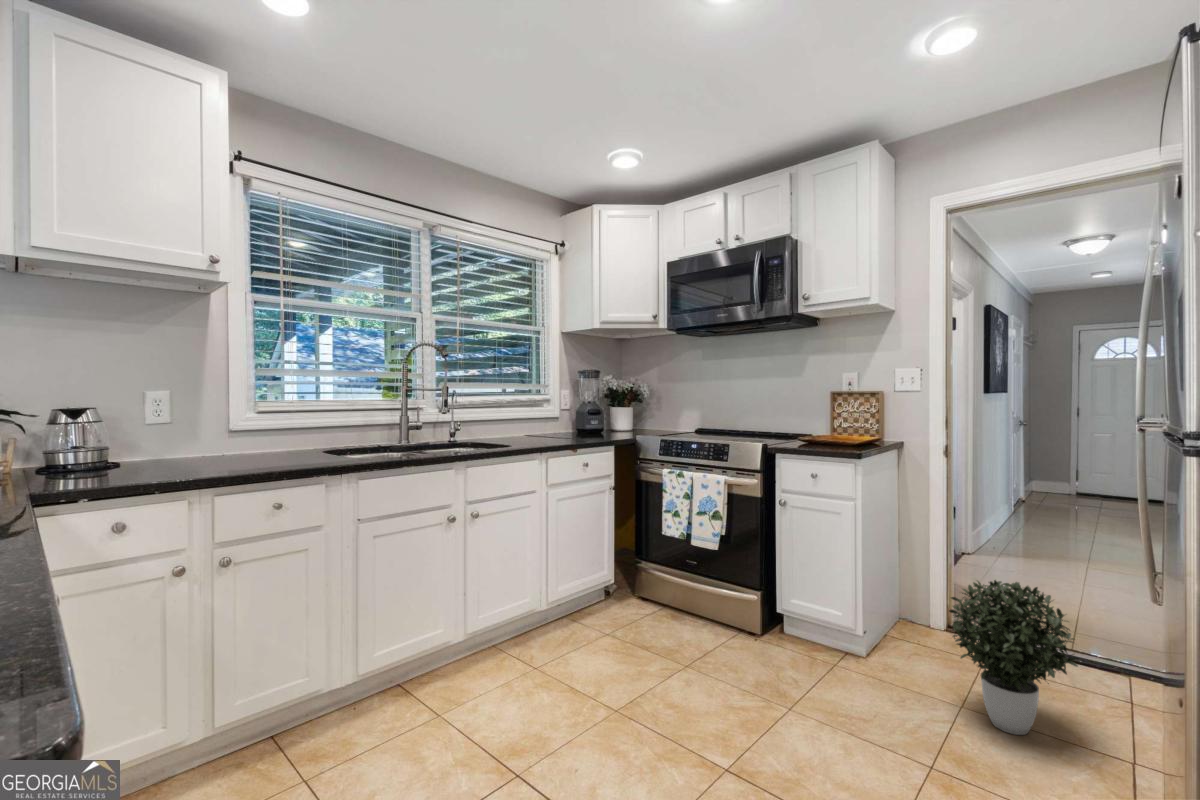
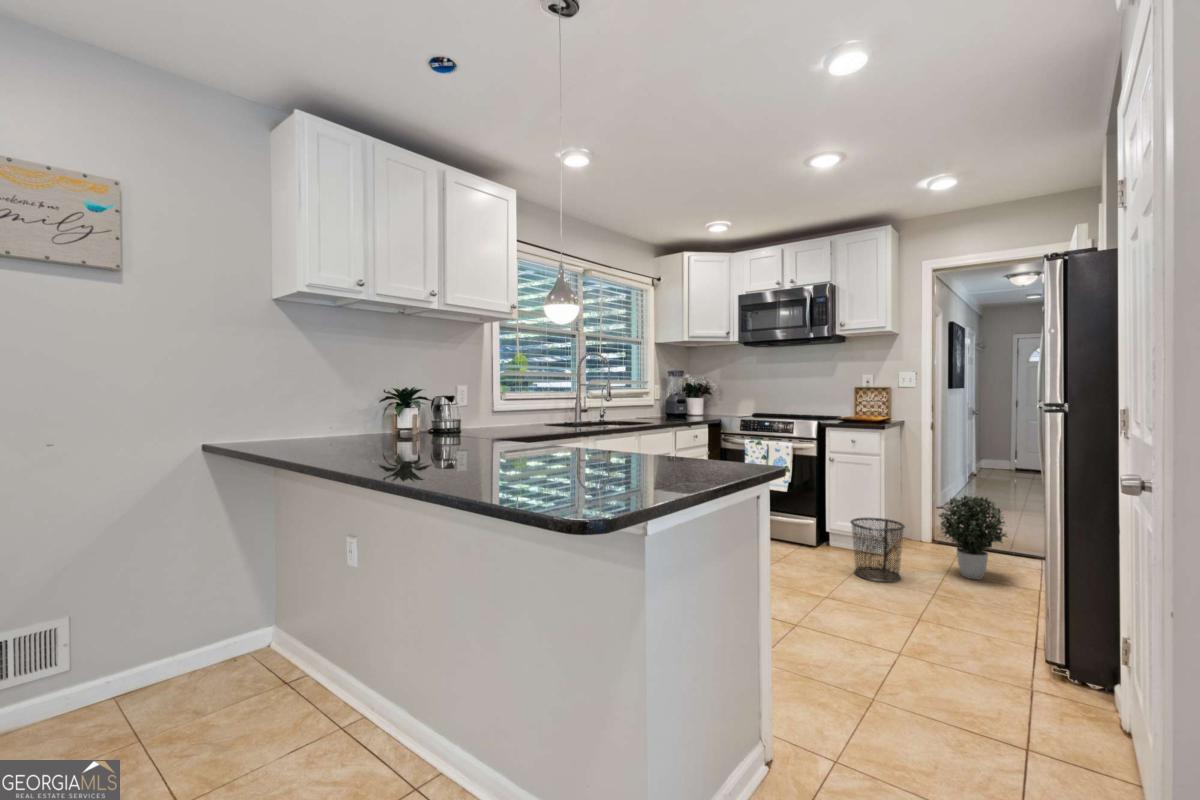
trash can: none [792,608,885,735] -> present [851,518,905,582]

